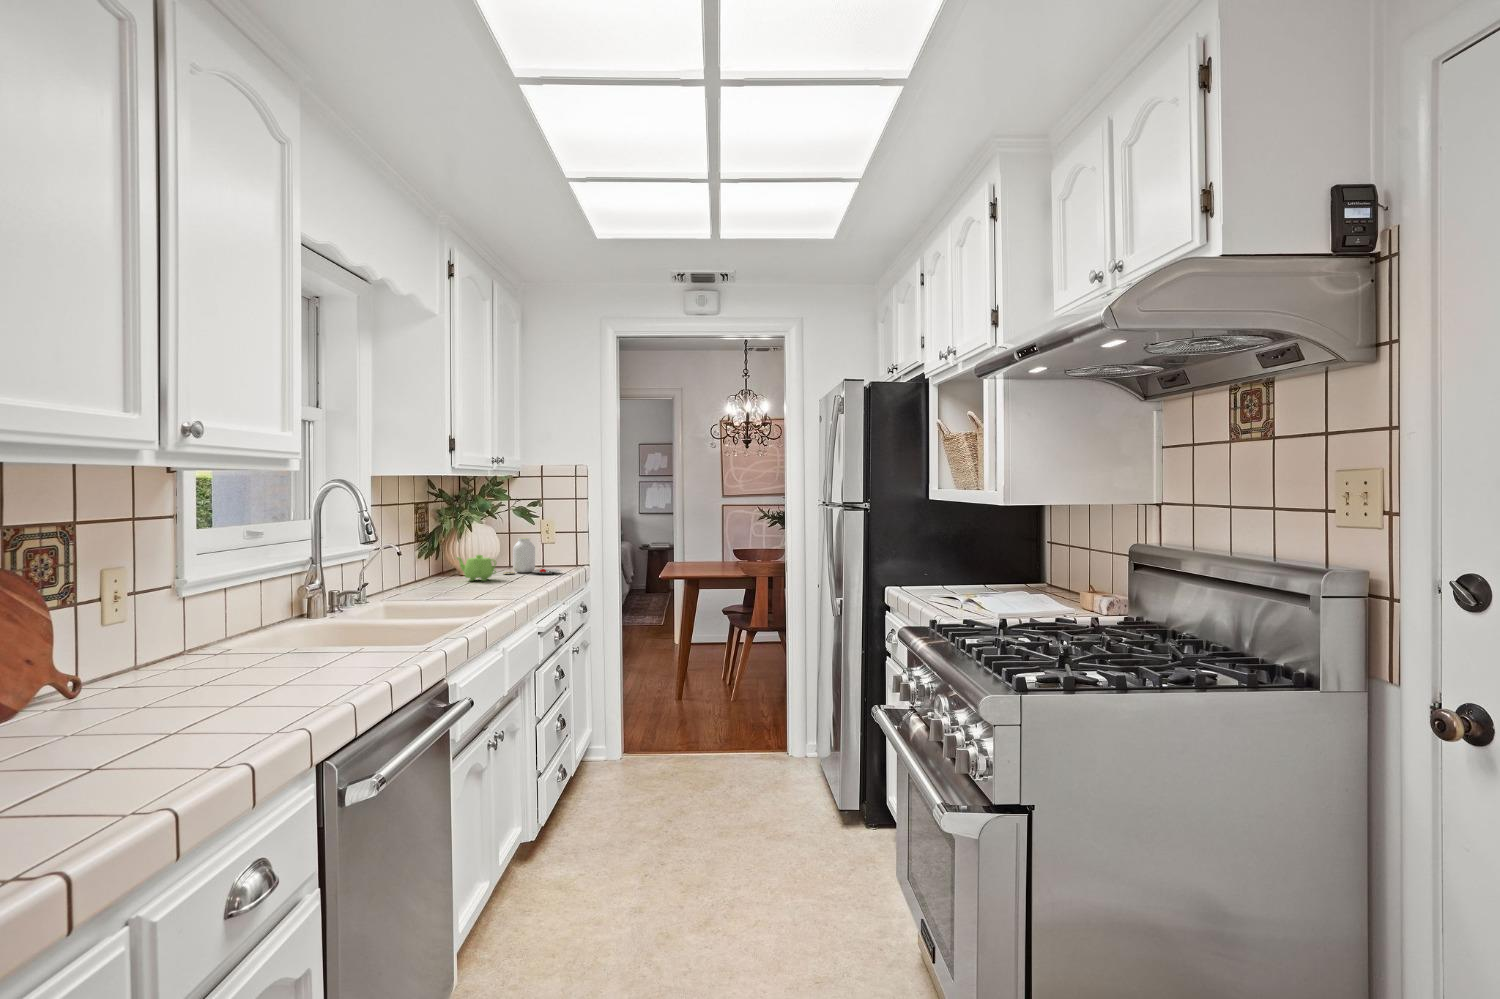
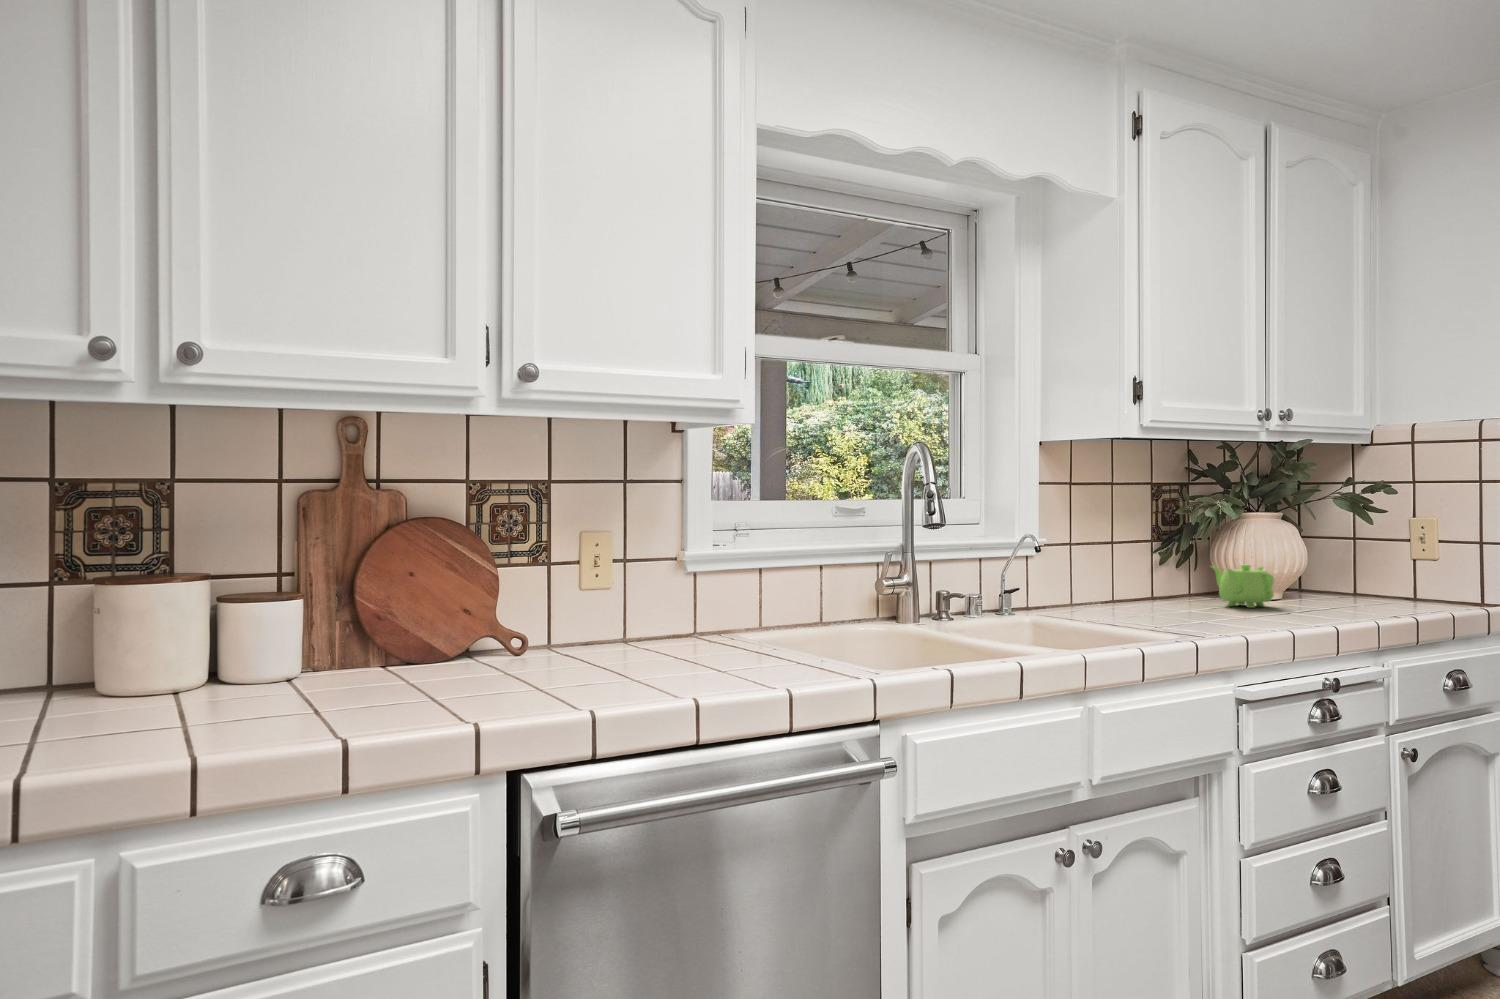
jar: present [505,538,561,574] -> none [1312,543,1421,608]

